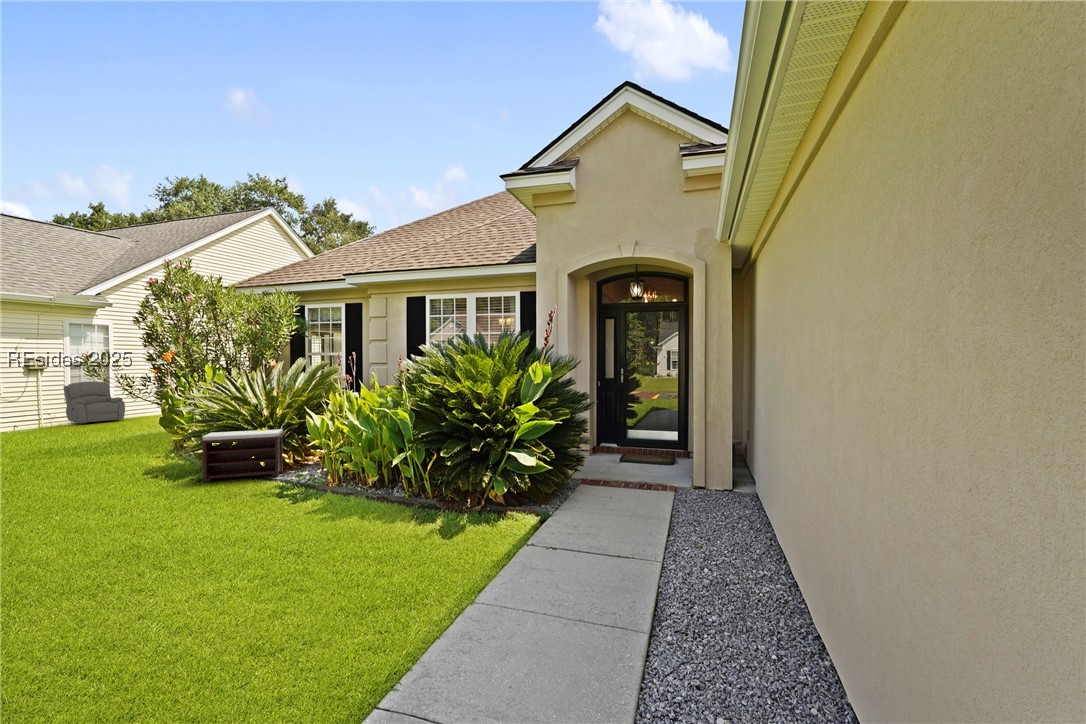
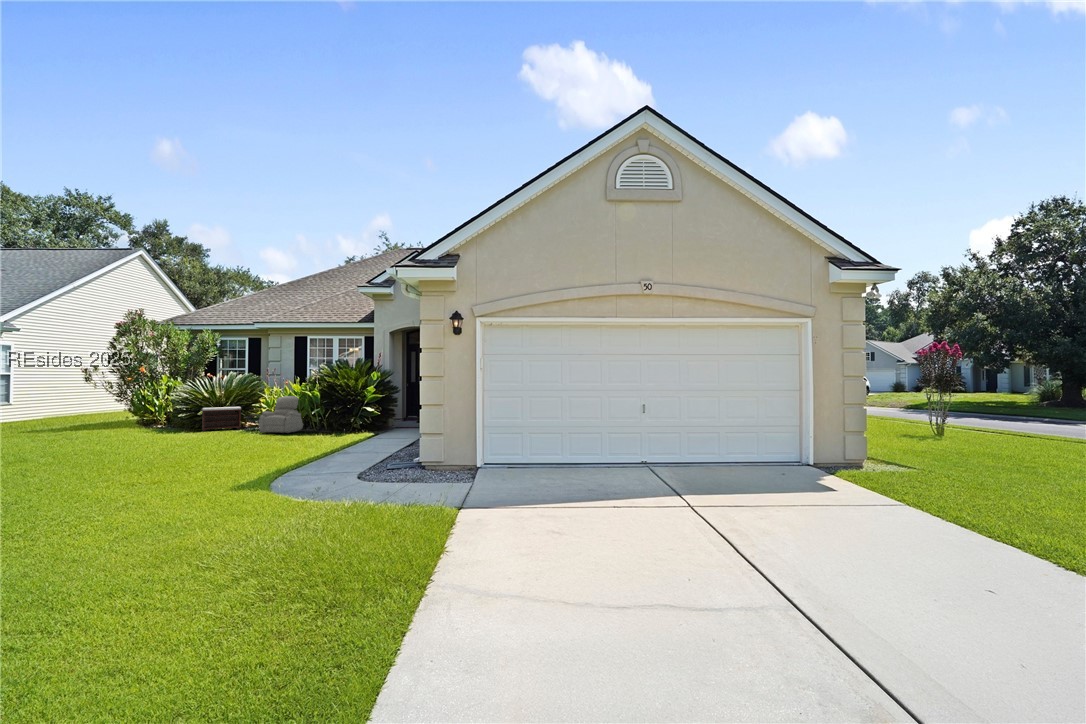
chair: present [63,381,125,424] -> present [259,396,304,433]

